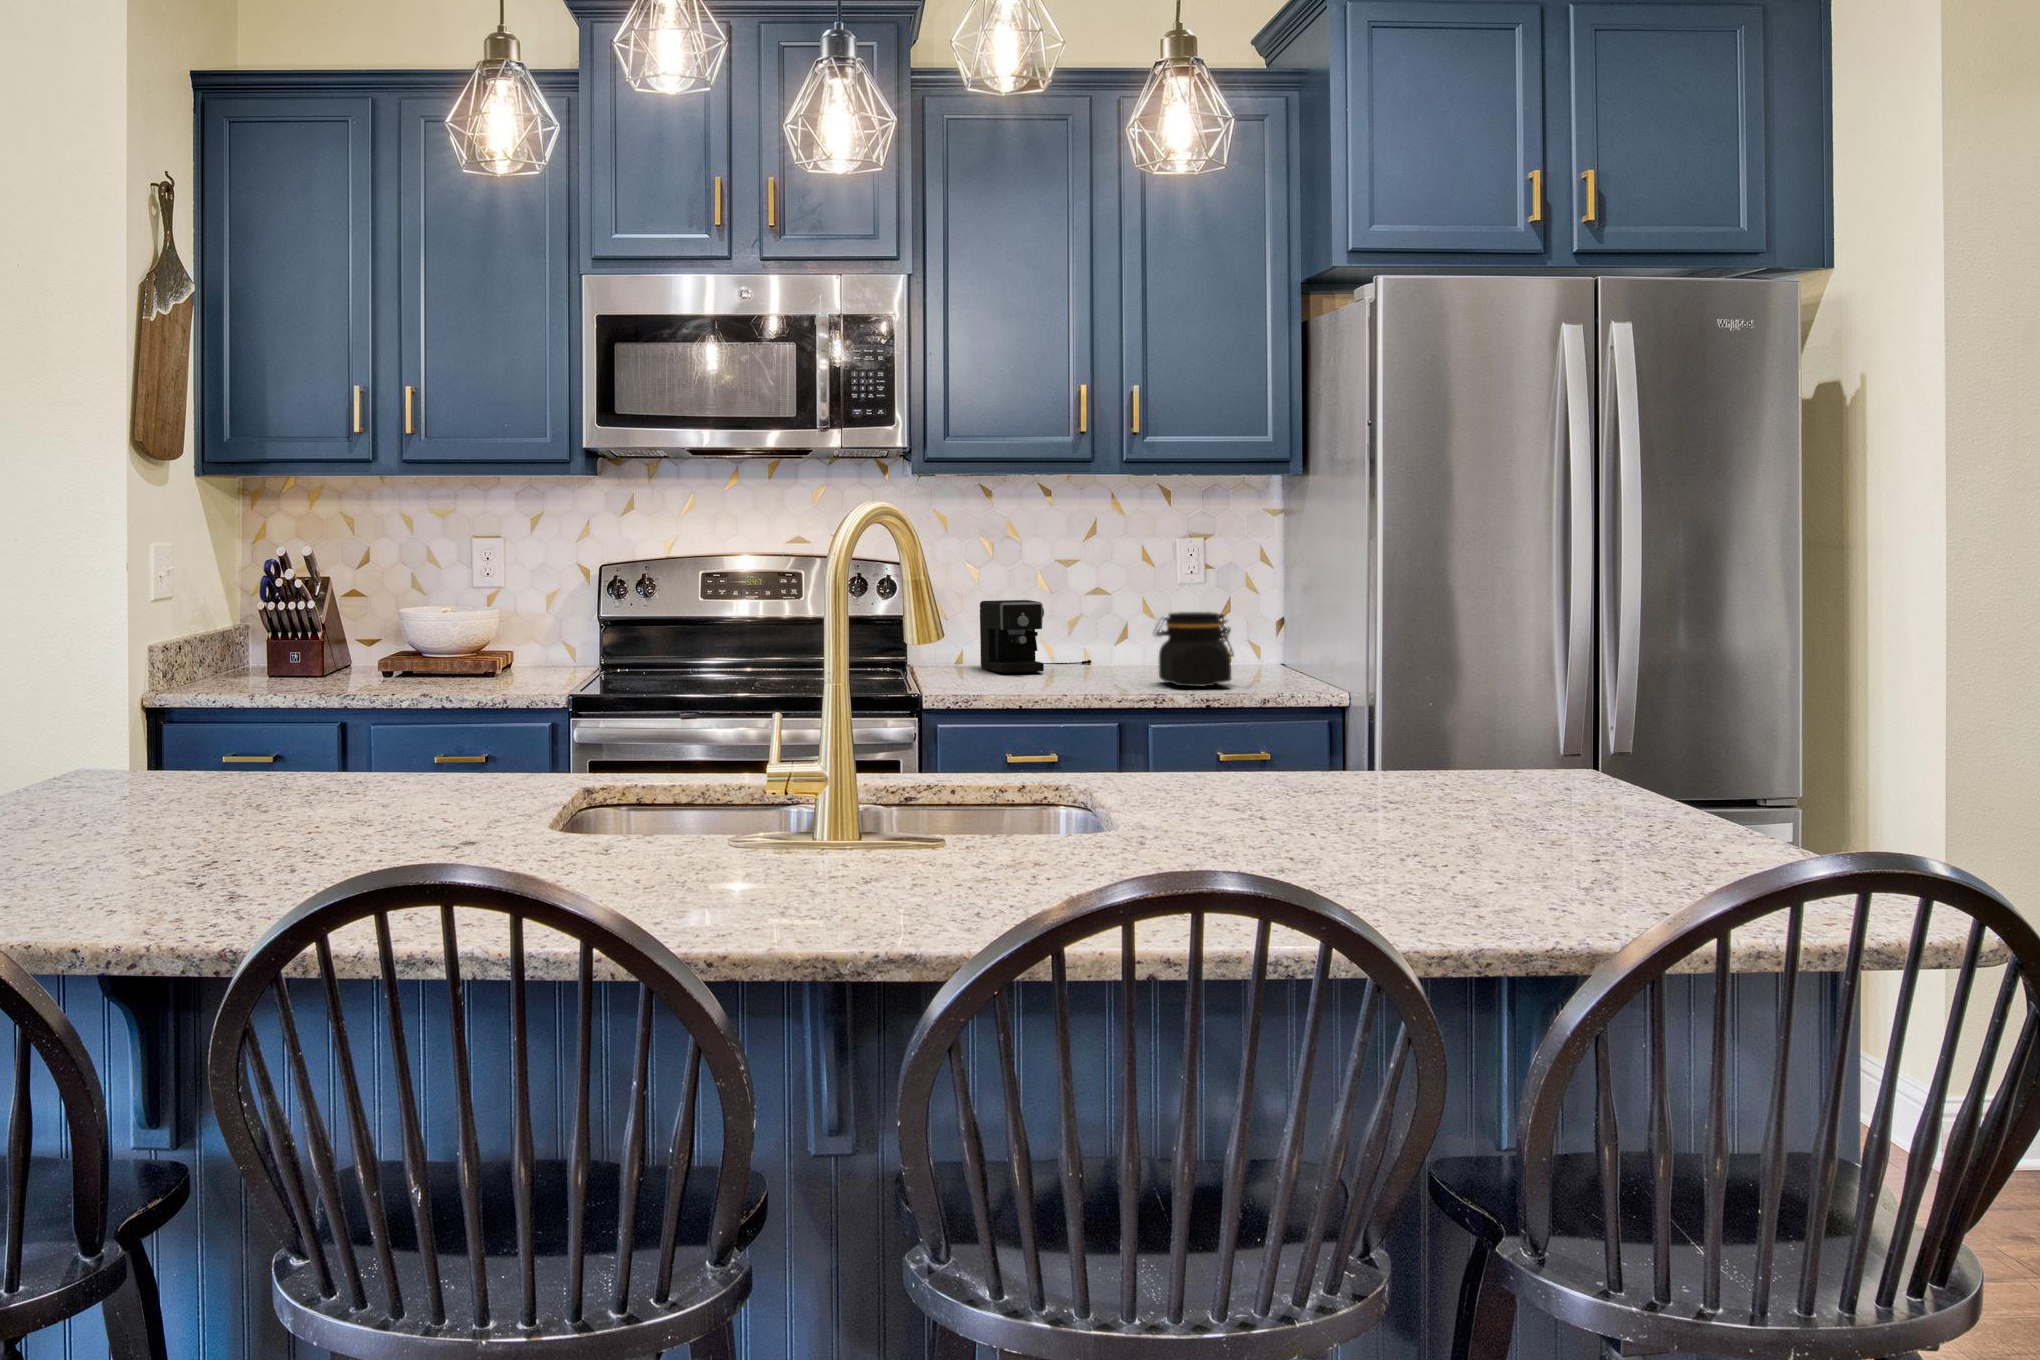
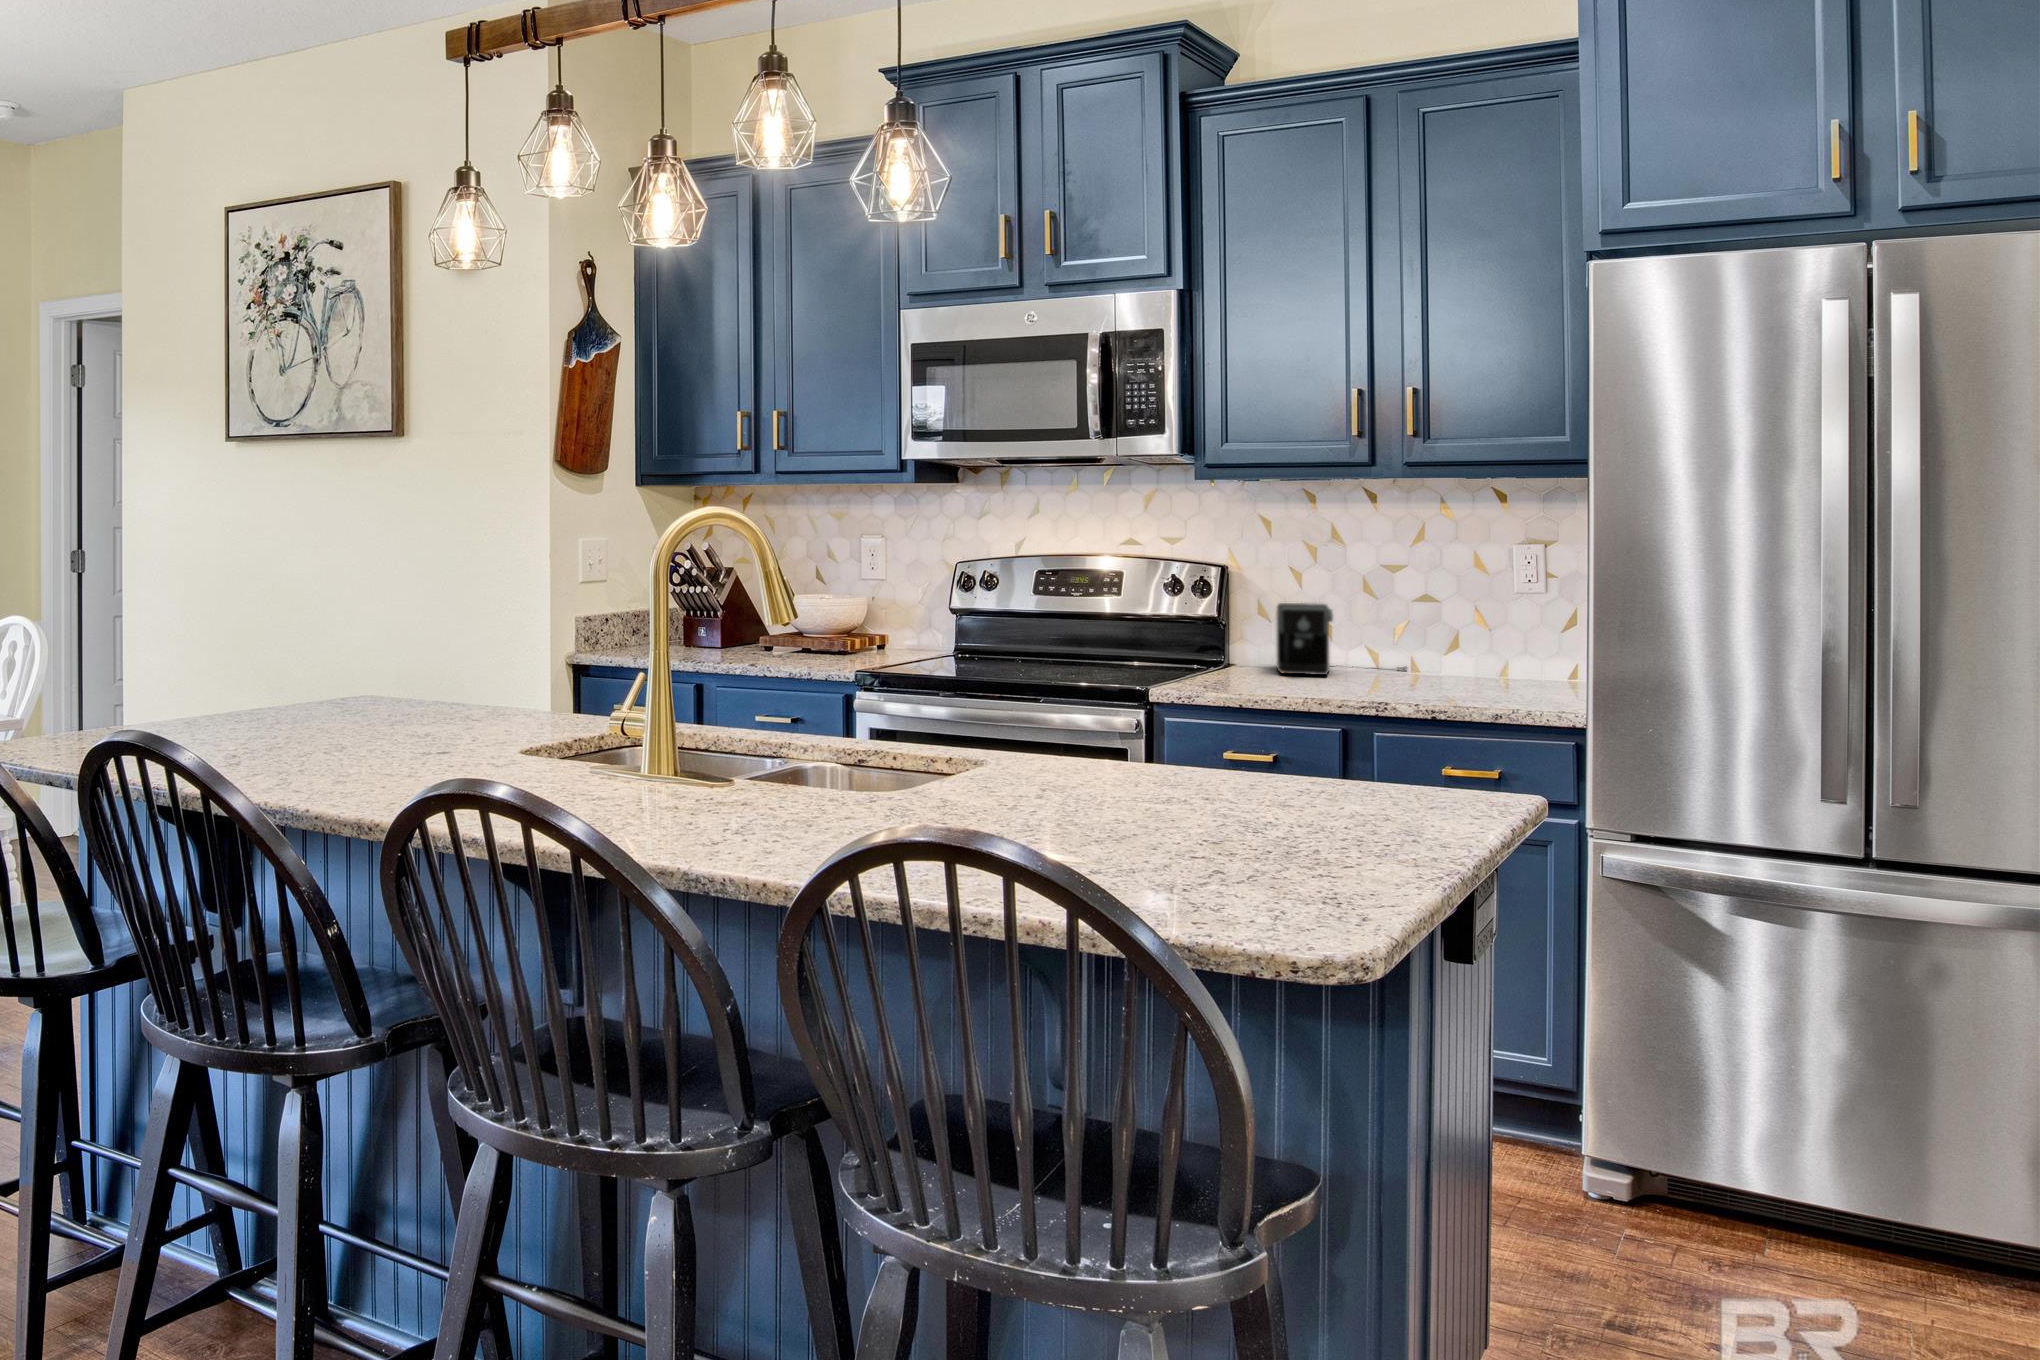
jar: present [1155,612,1234,686] -> none [1414,625,1505,701]

